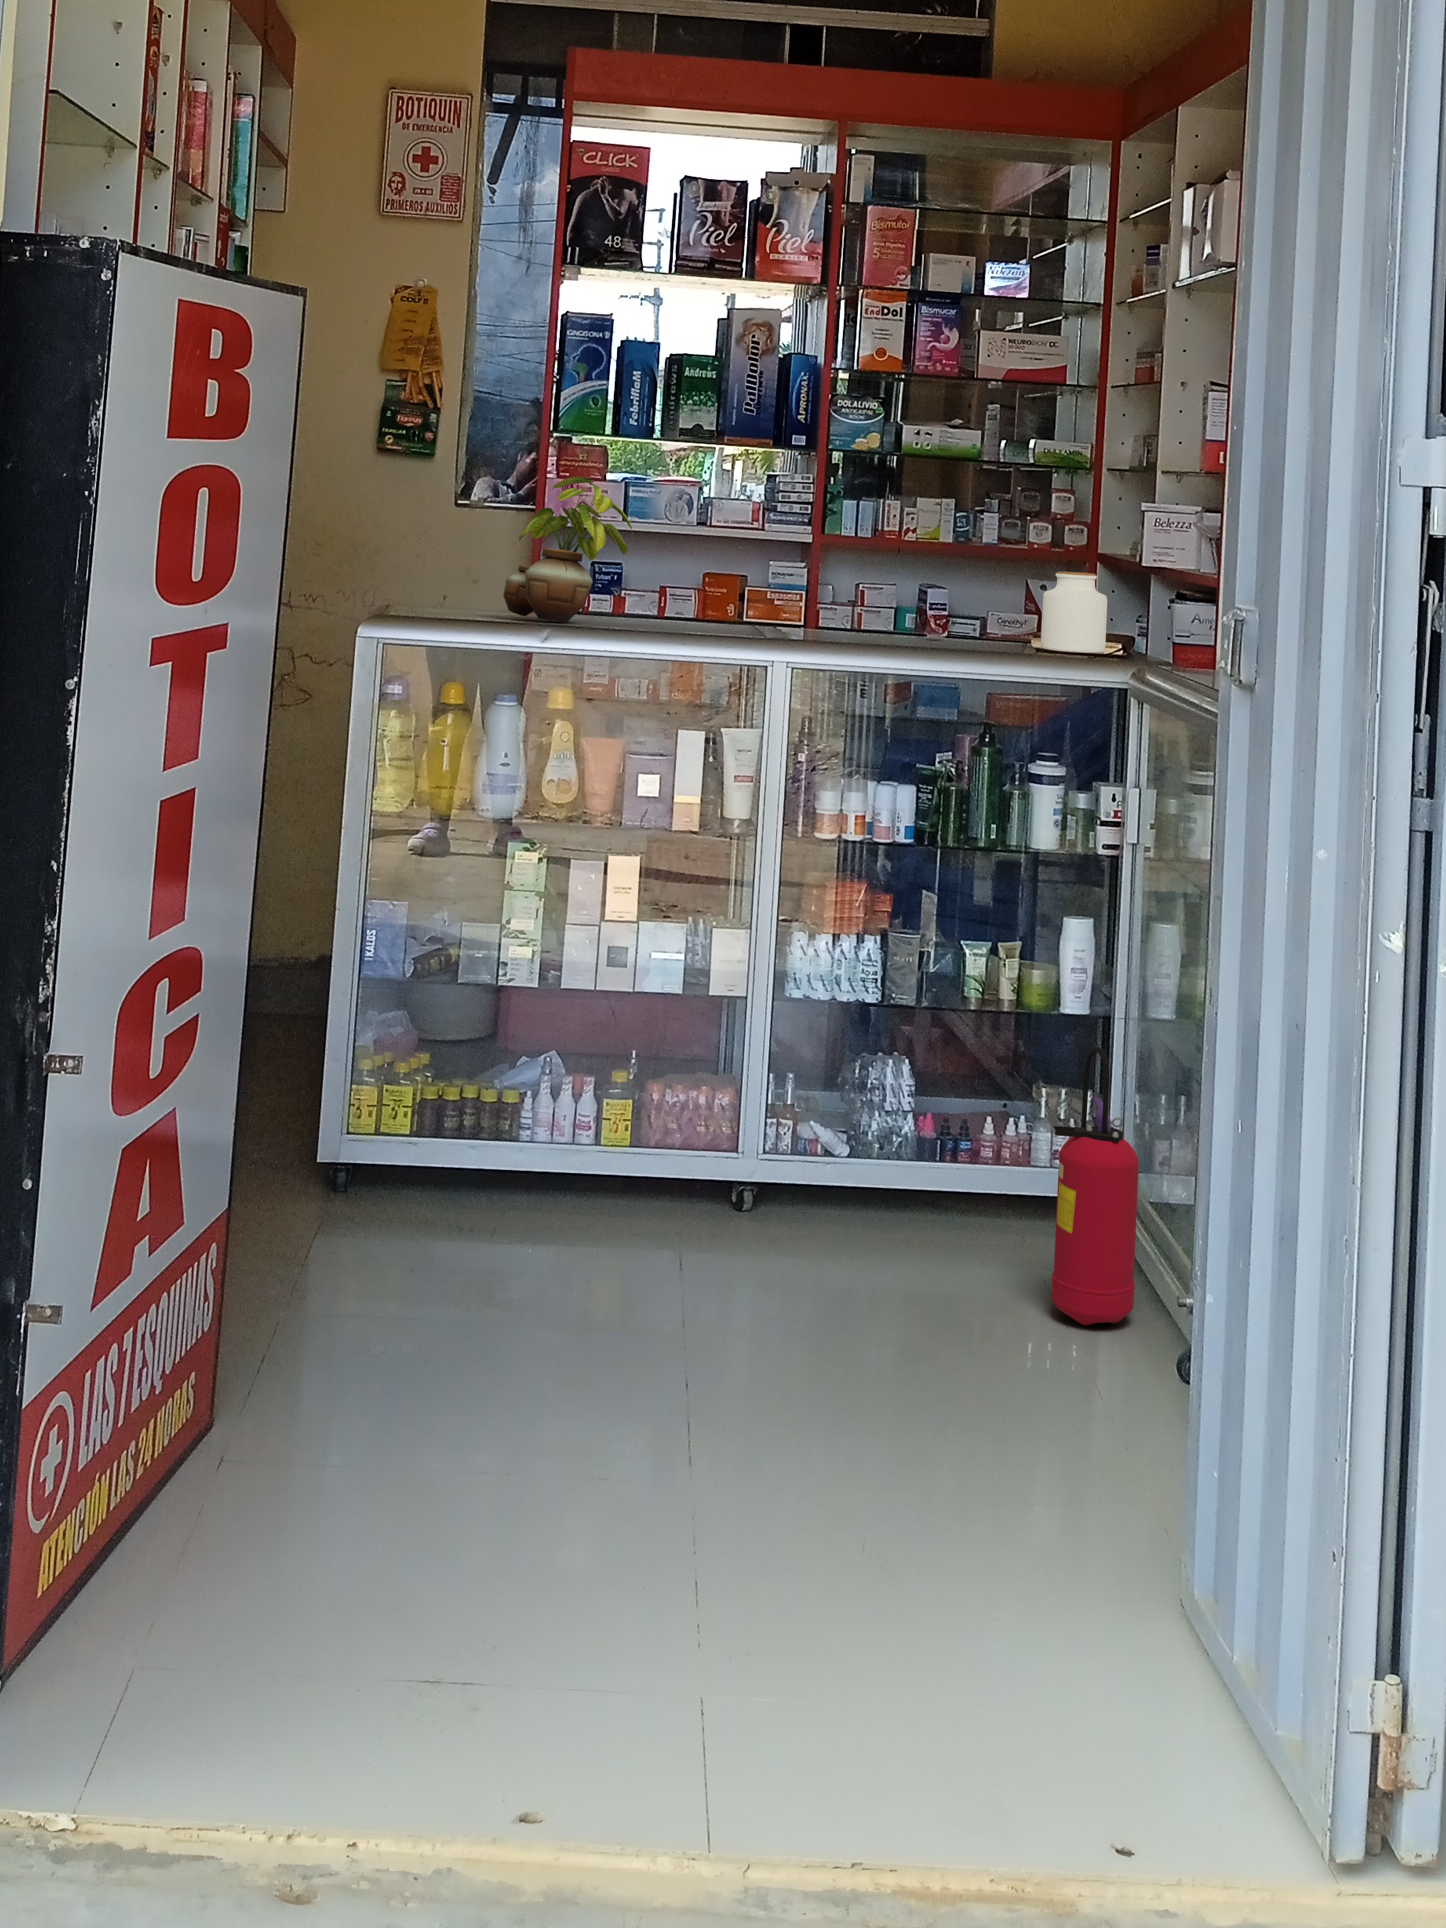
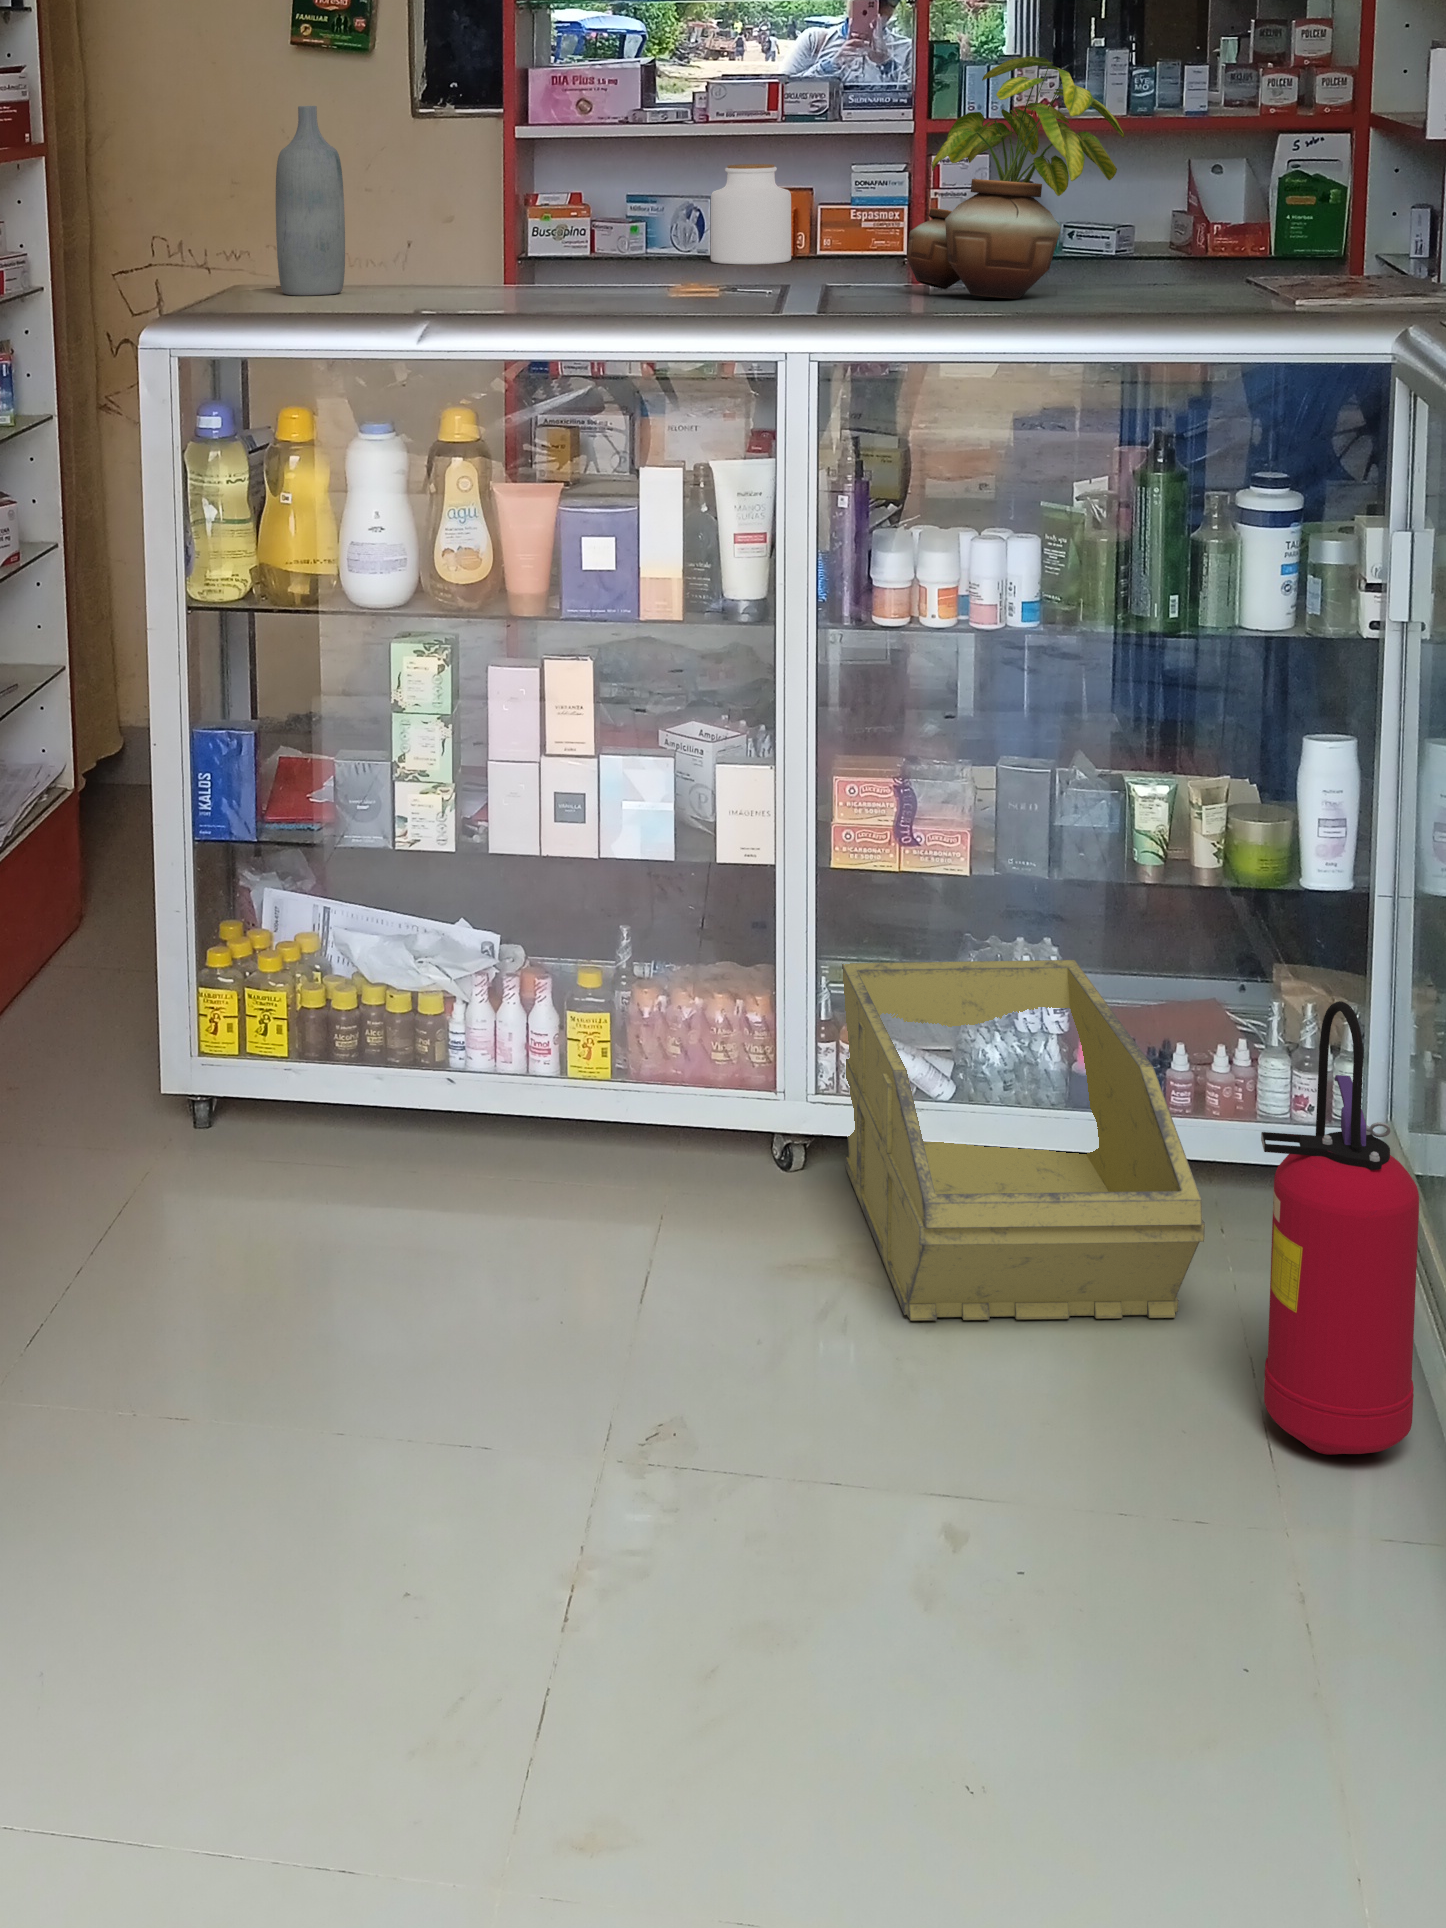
potted plant: present [503,477,632,623] -> present [907,56,1124,298]
bottle: none [415,489,464,616] -> present [276,106,345,296]
jar: present [1041,572,1107,653] -> present [711,164,791,265]
storage bin: none [777,1067,1015,1274] -> present [842,960,1205,1321]

